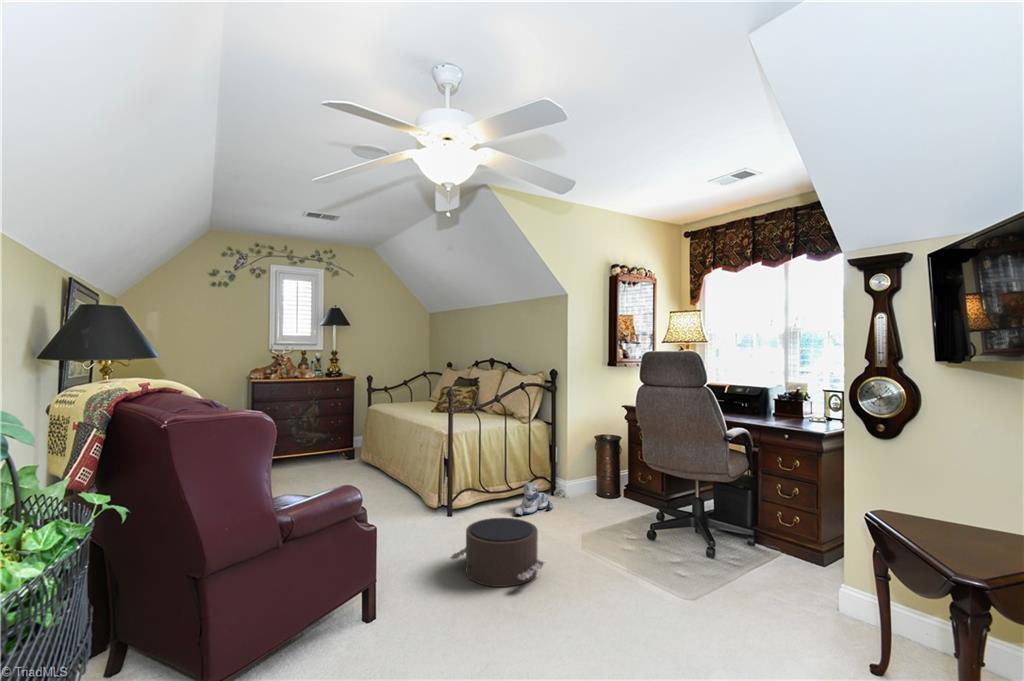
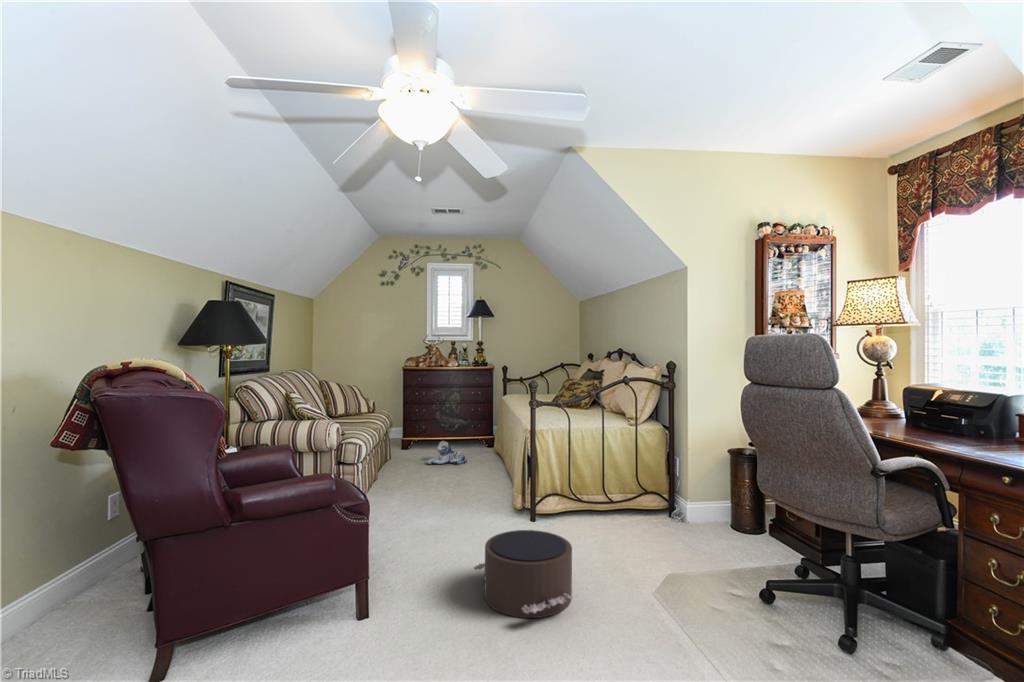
plush toy: present [515,481,553,515] -> present [426,440,467,464]

